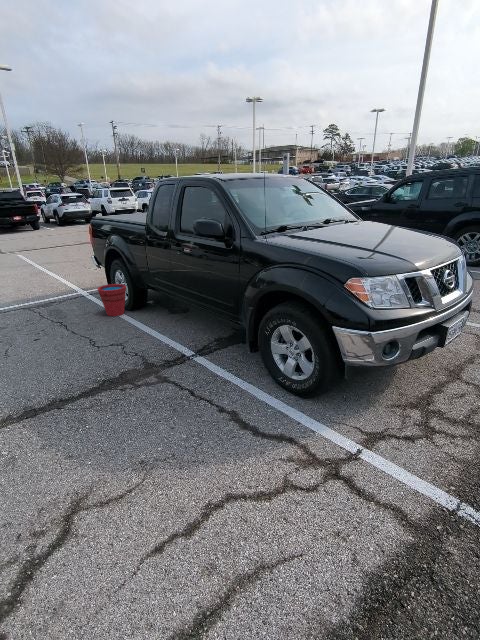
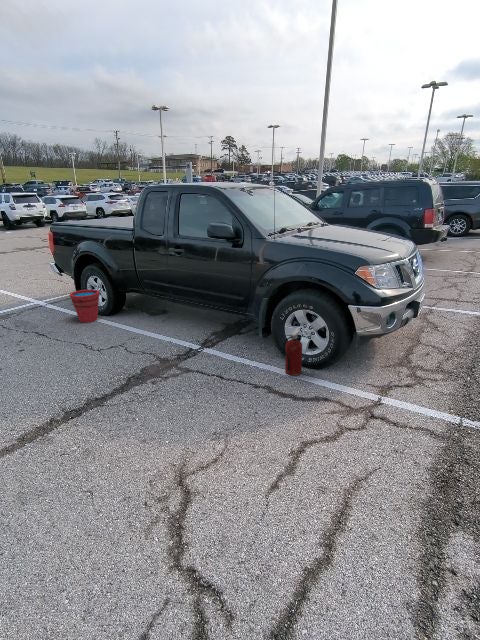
fire extinguisher: none [257,347,286,403] -> present [283,329,302,376]

